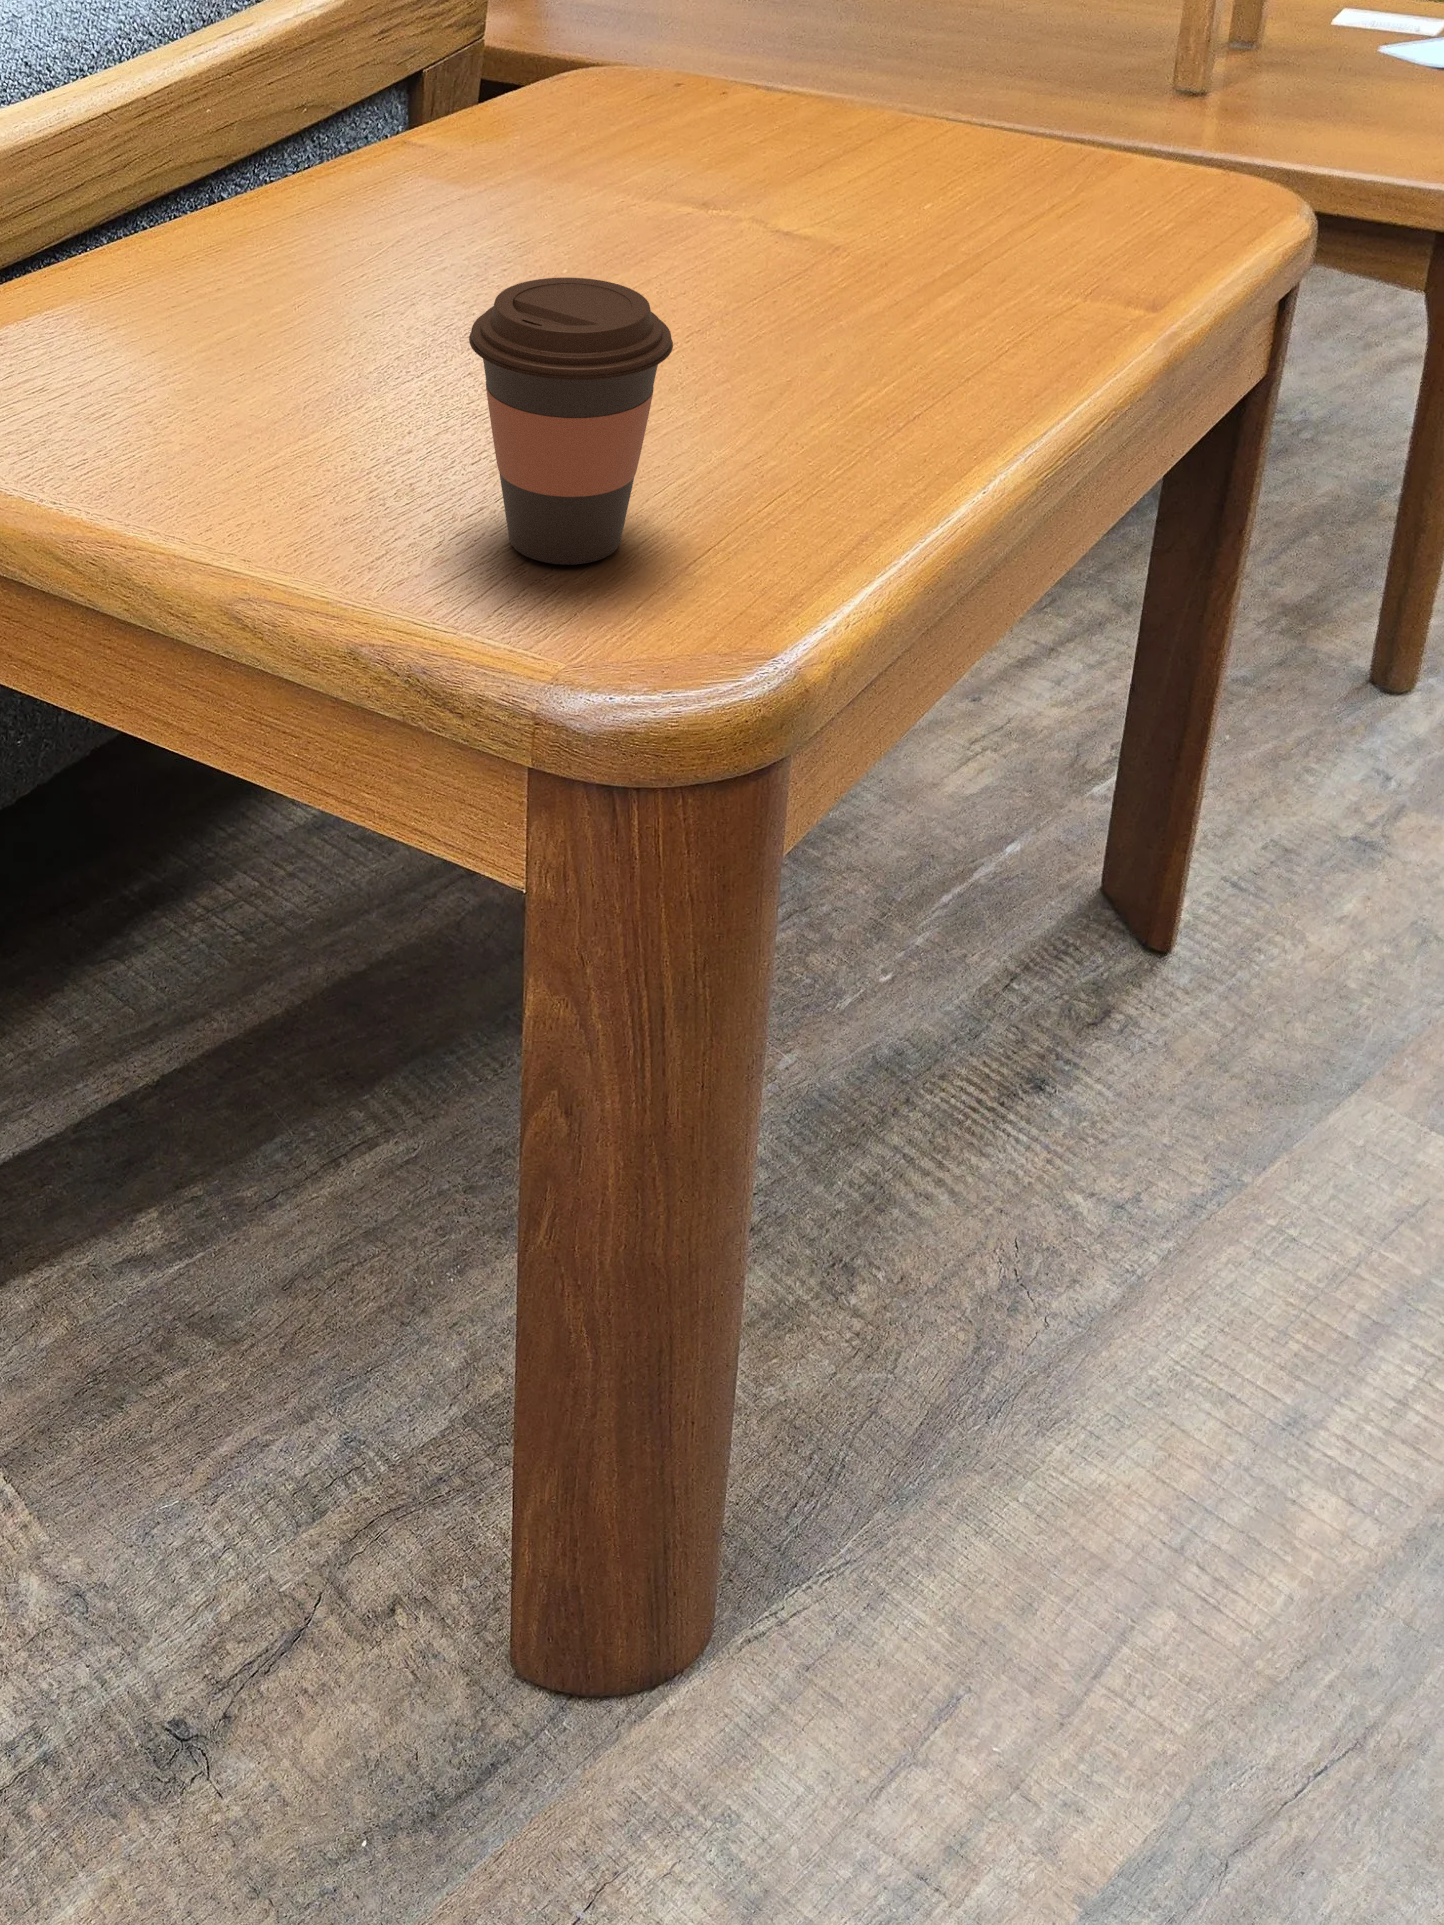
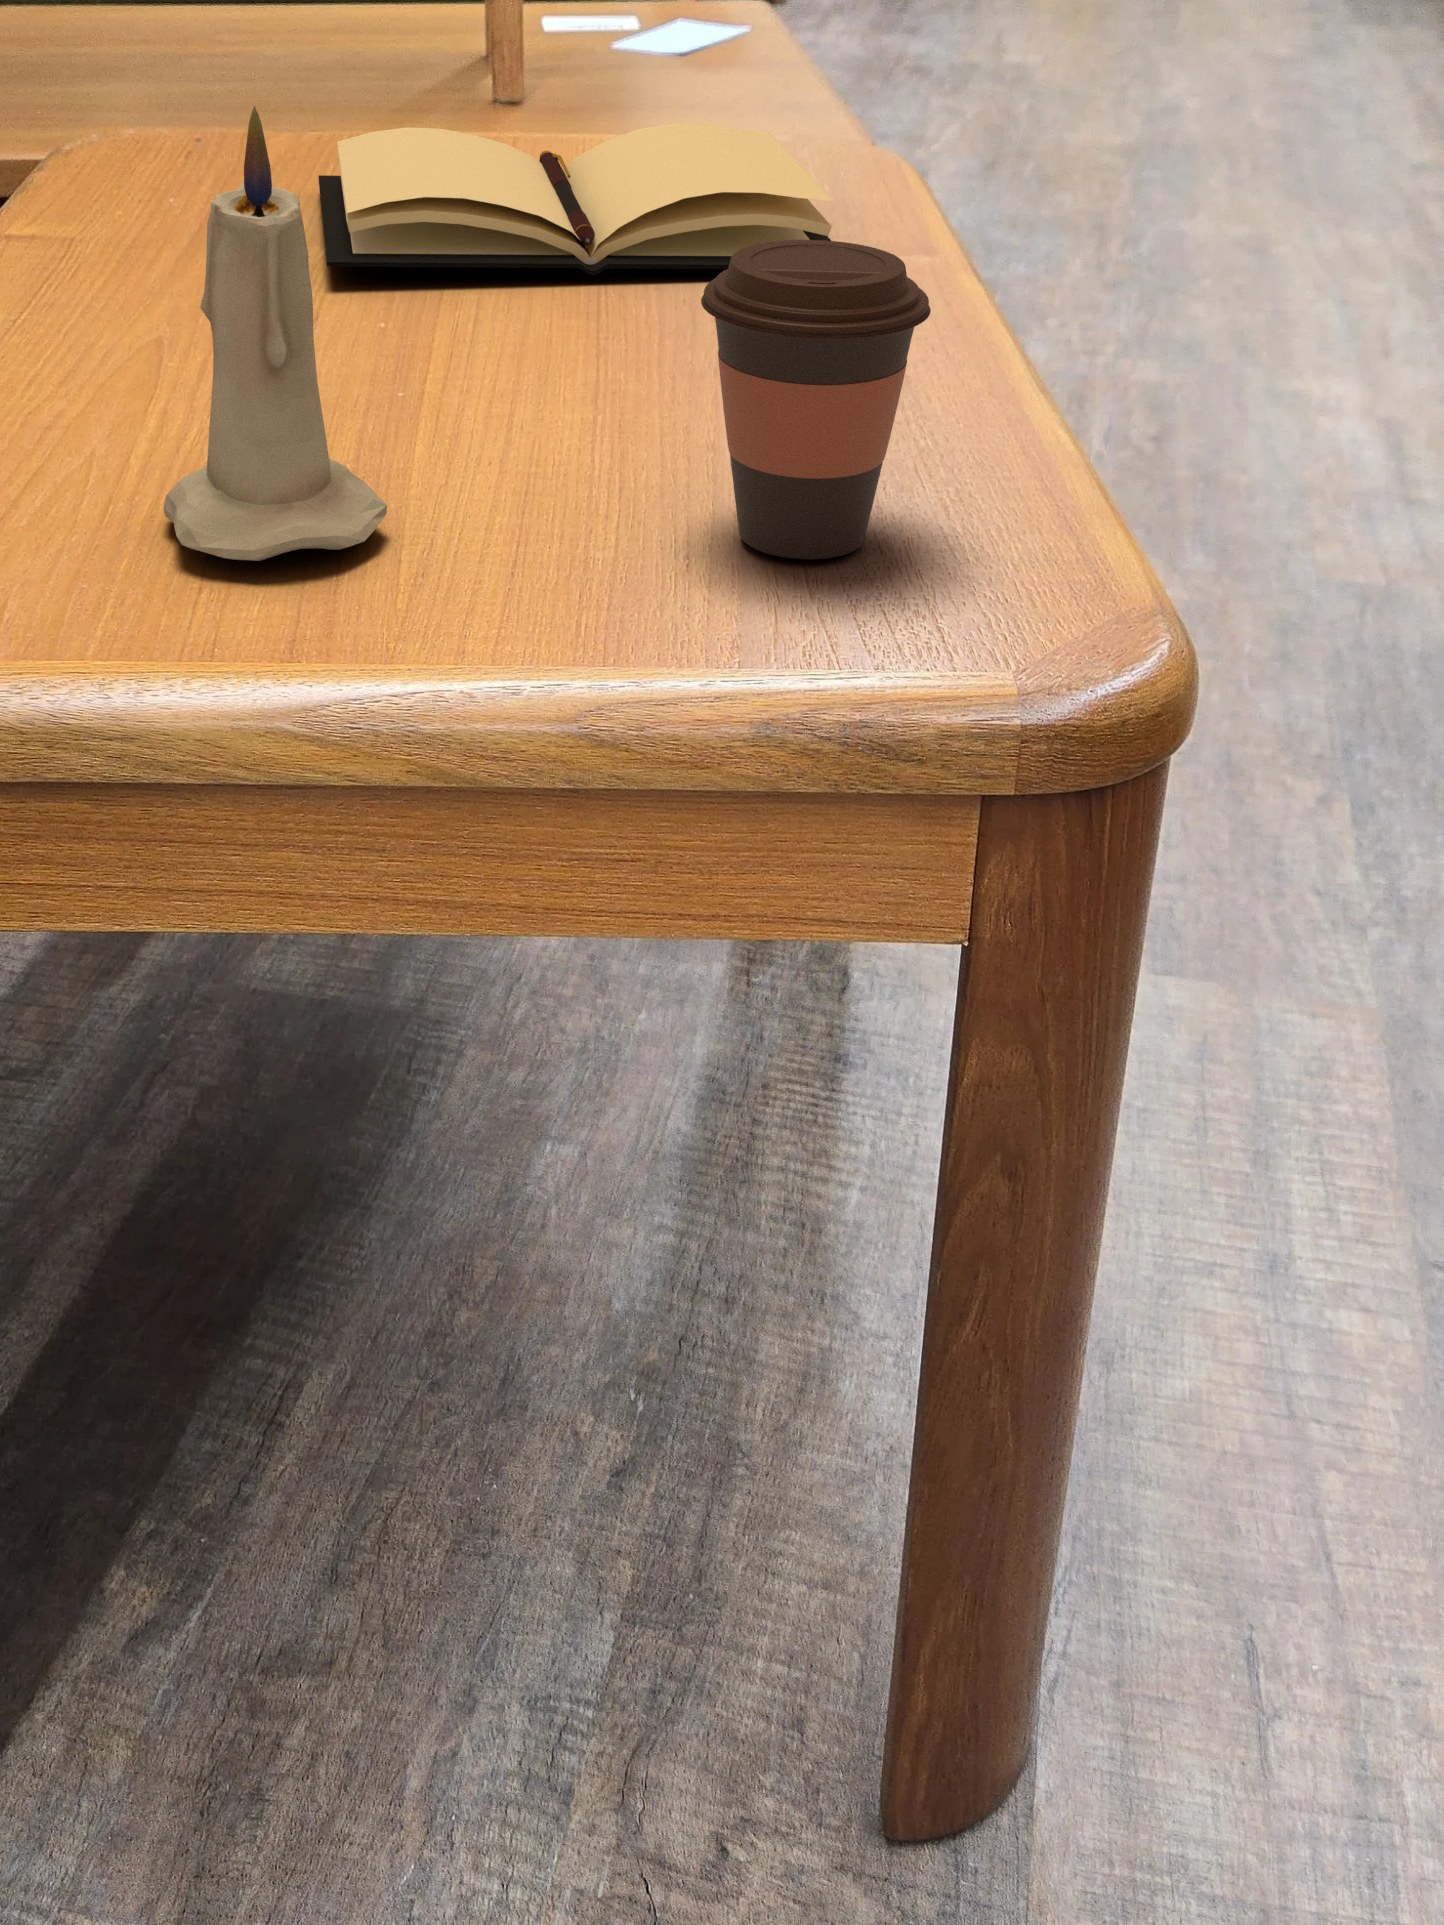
candle: none [110,87,295,454] -> present [163,106,387,561]
book: none [548,108,1088,319] -> present [319,124,833,275]

